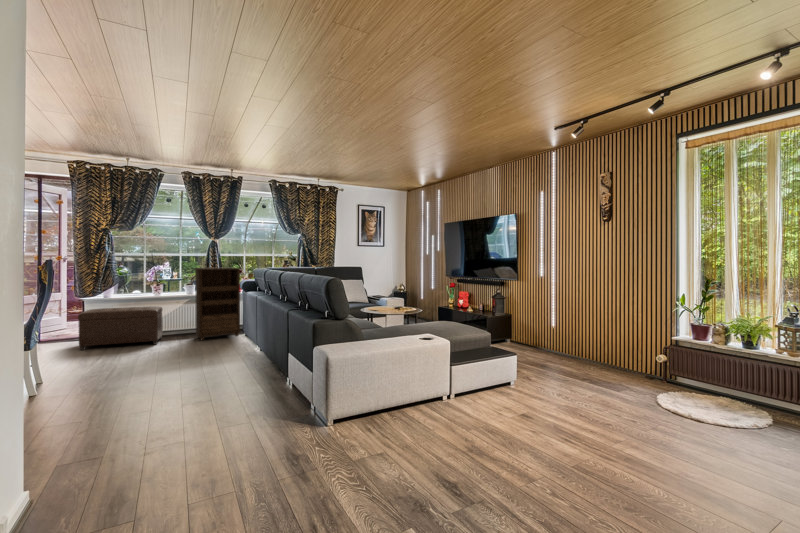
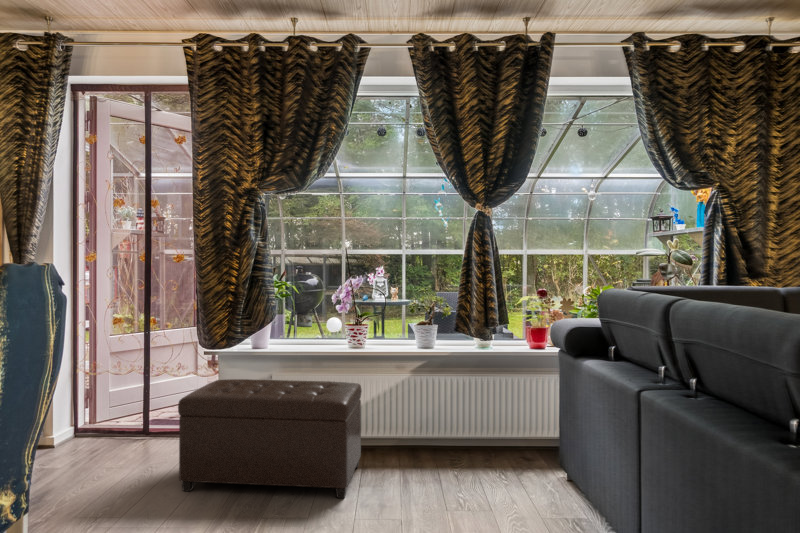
bookshelf: present [195,268,241,340] -> none [435,285,564,500]

